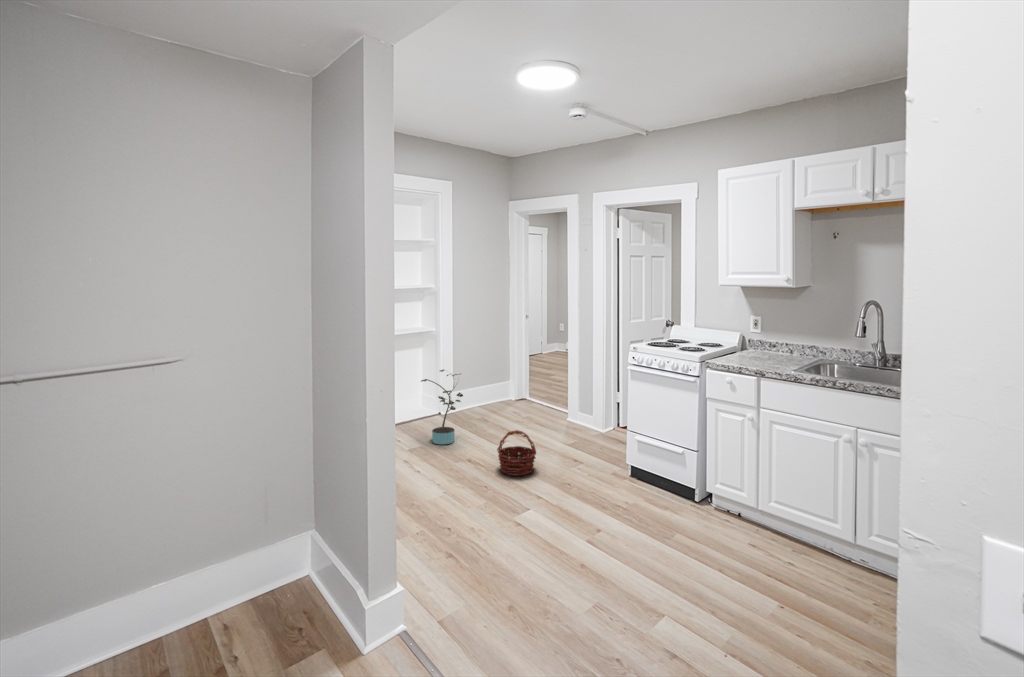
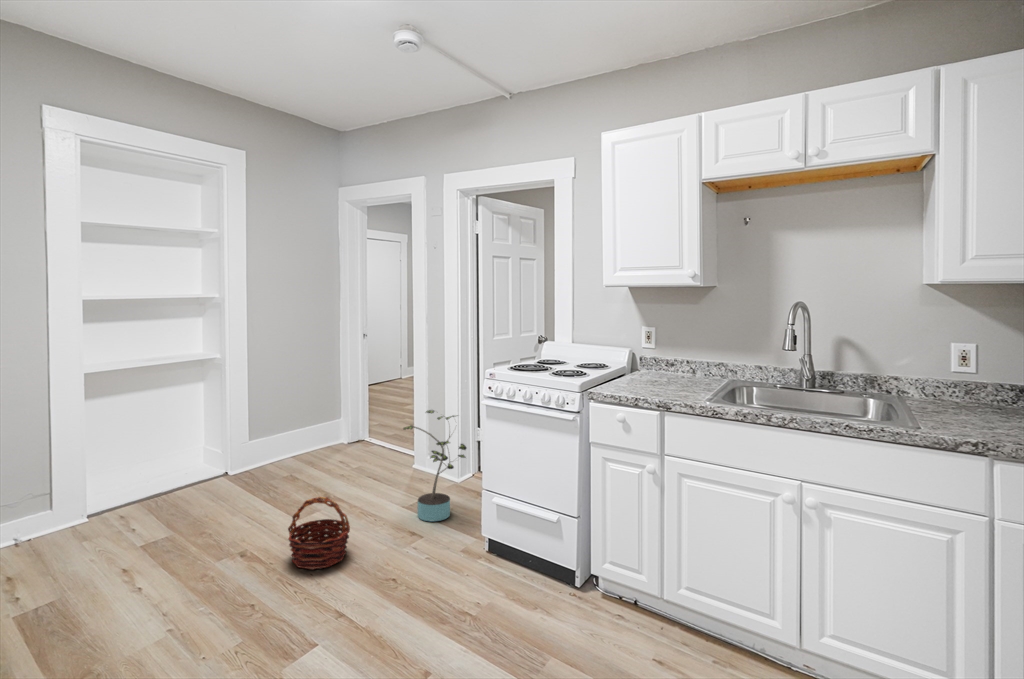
potted plant: present [421,370,463,444] -> present [403,410,466,521]

